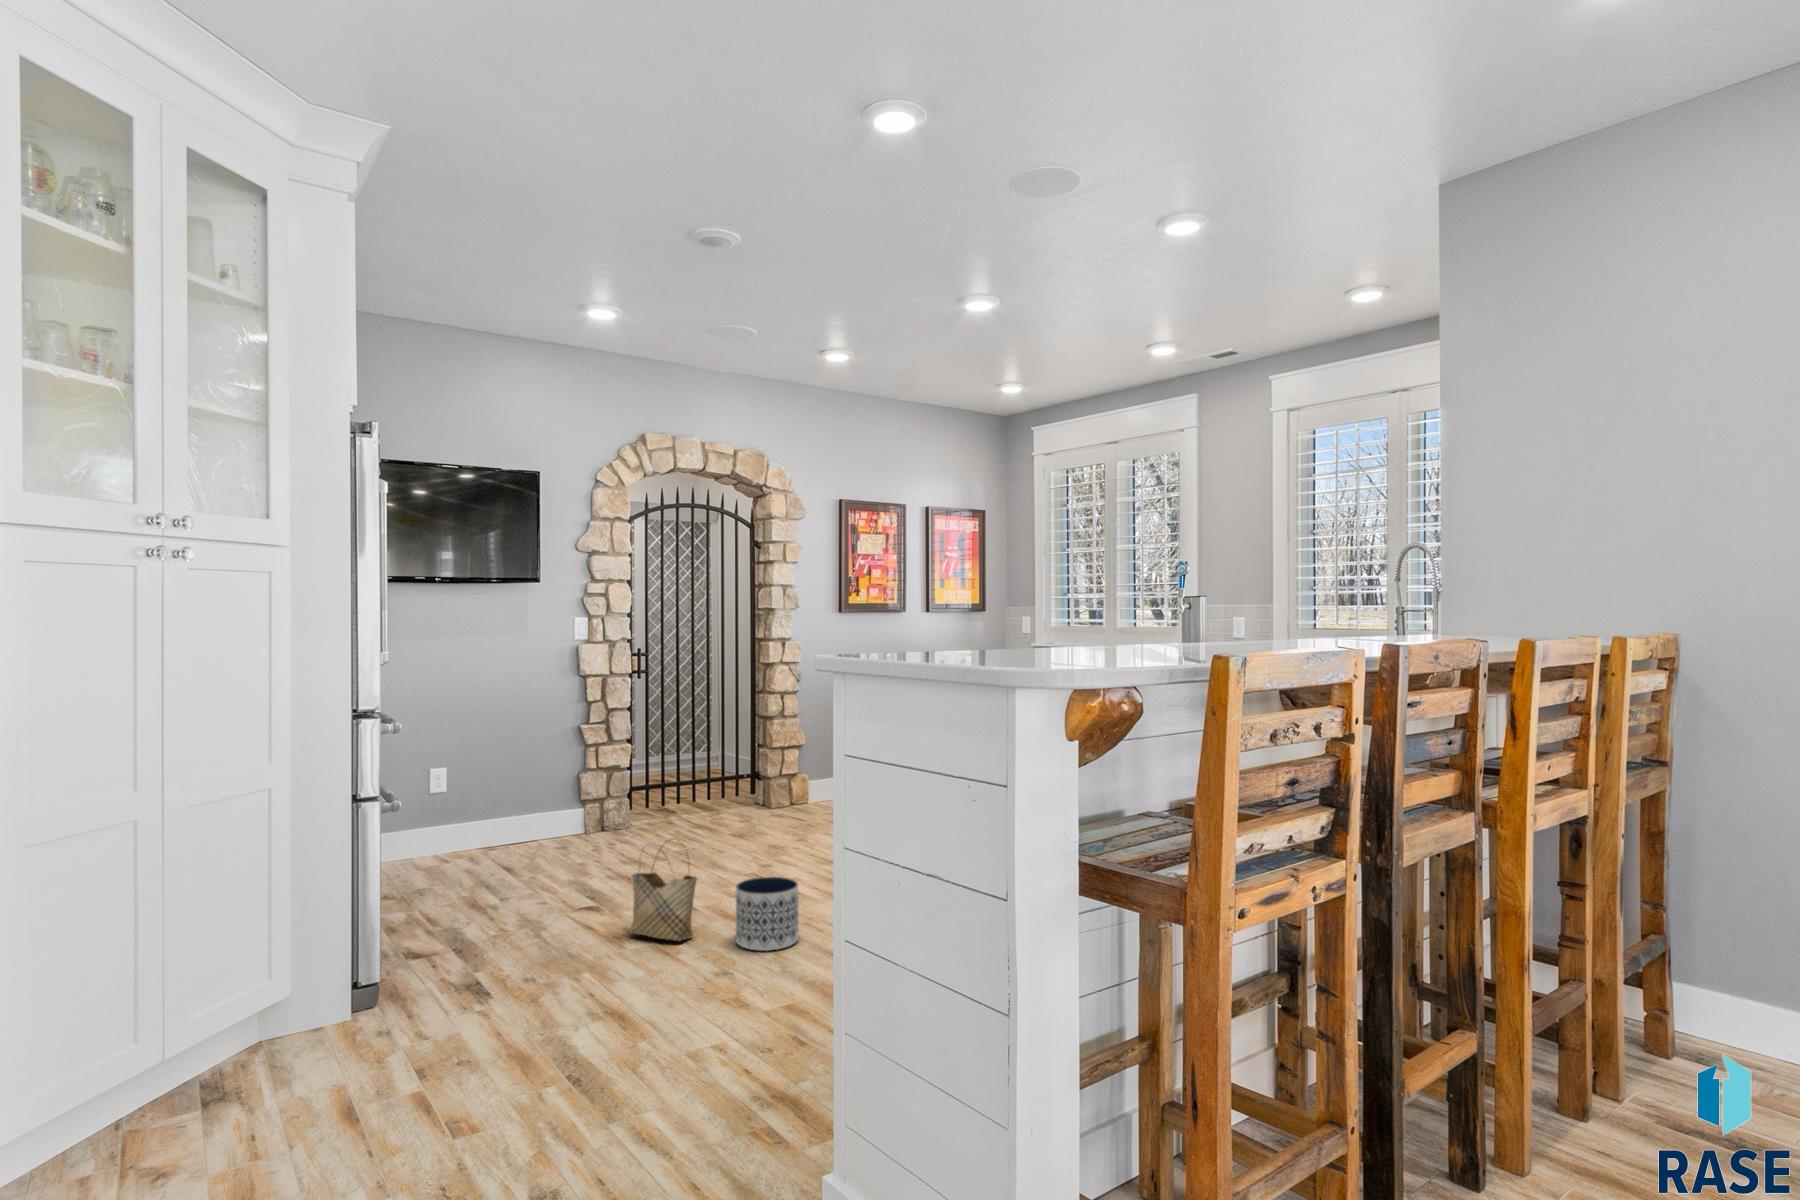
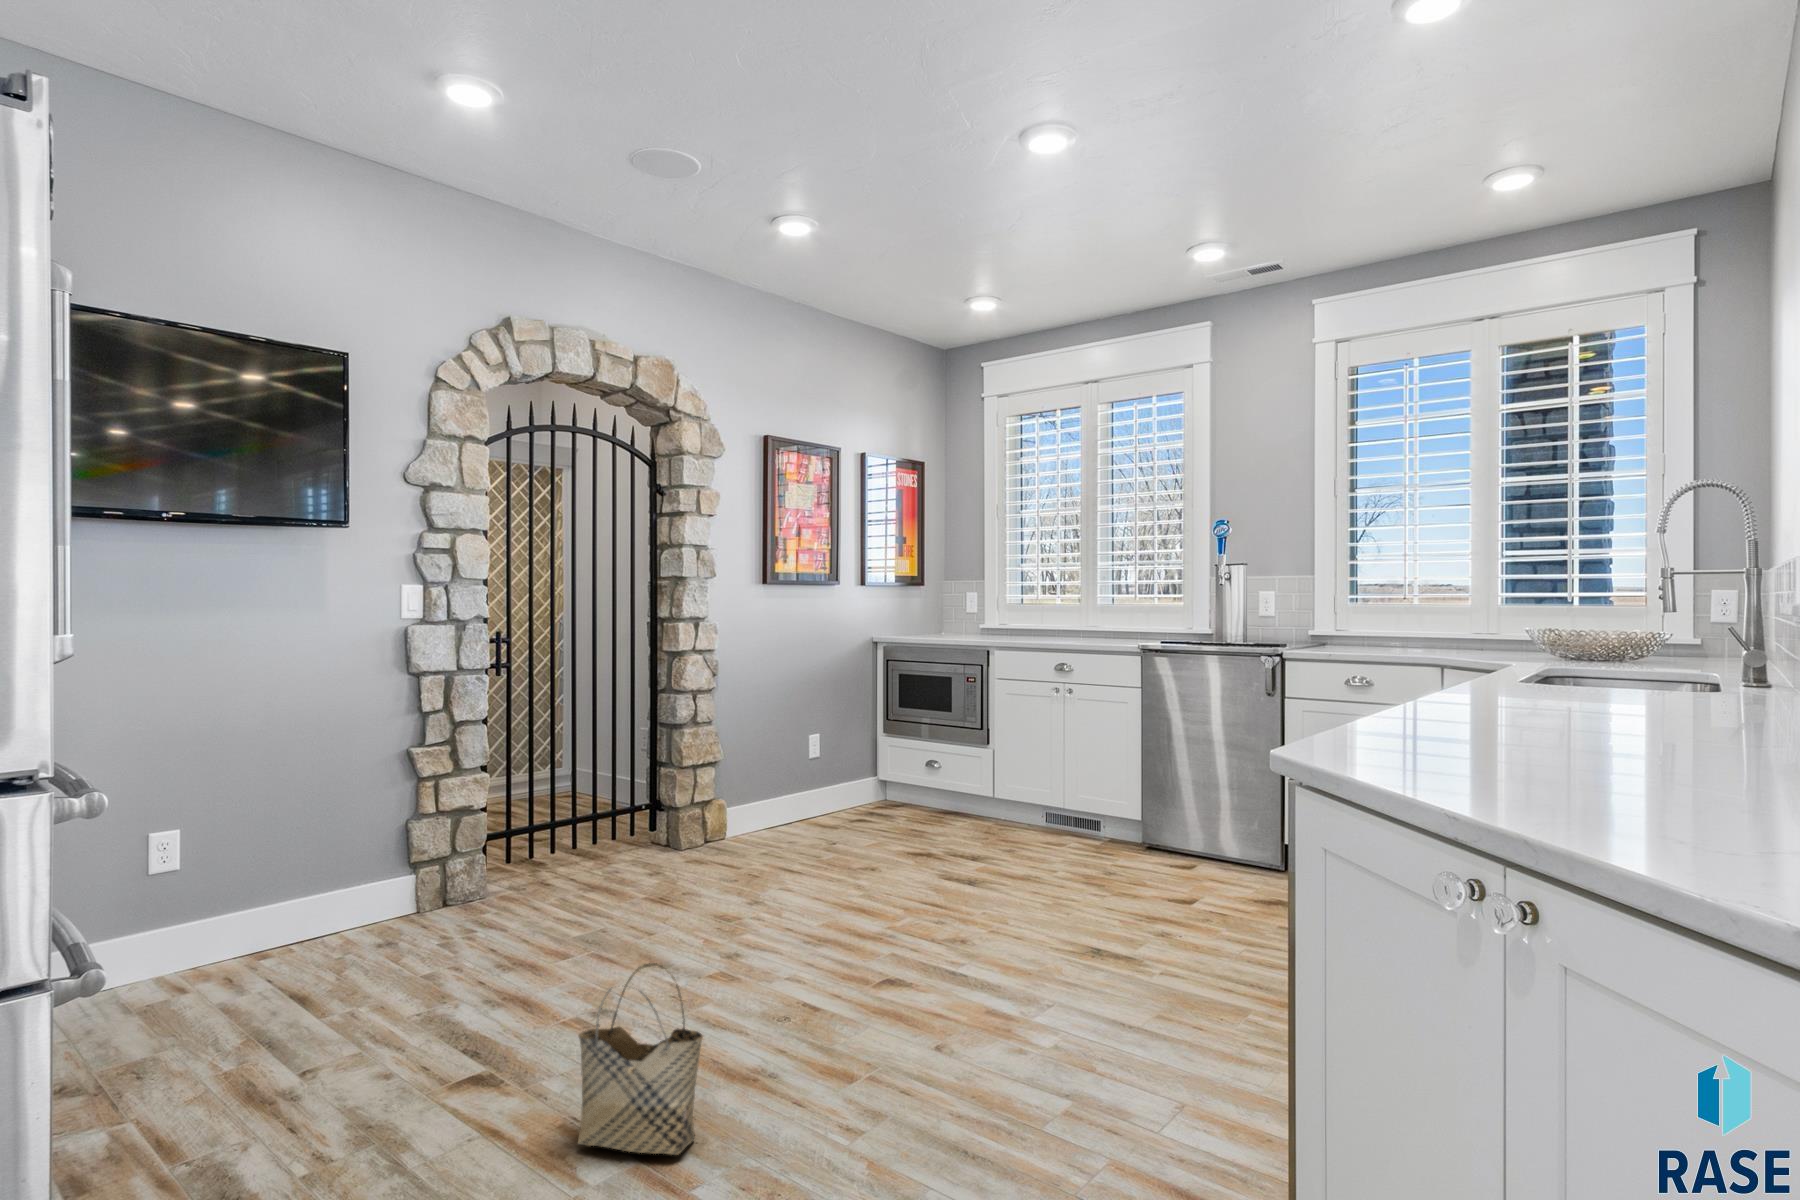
planter: present [736,877,798,951] -> none [777,1017,885,1164]

